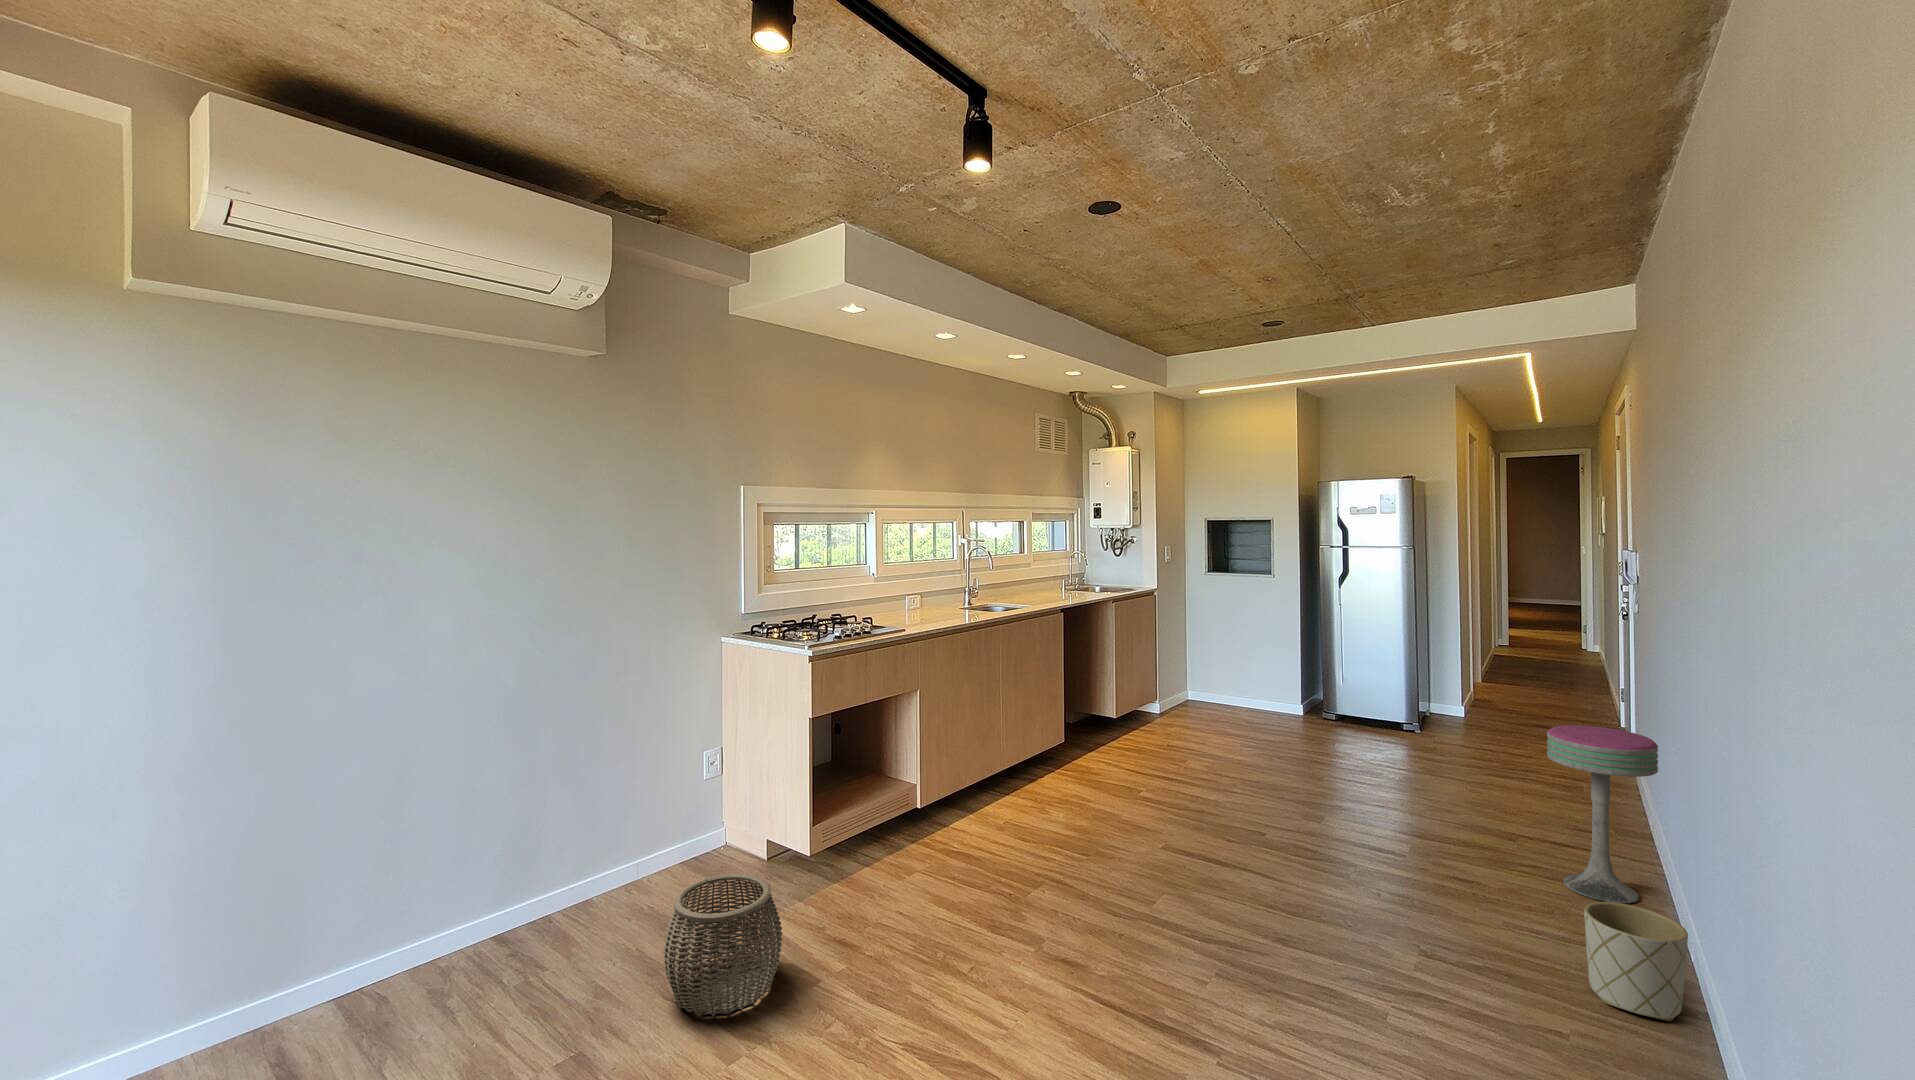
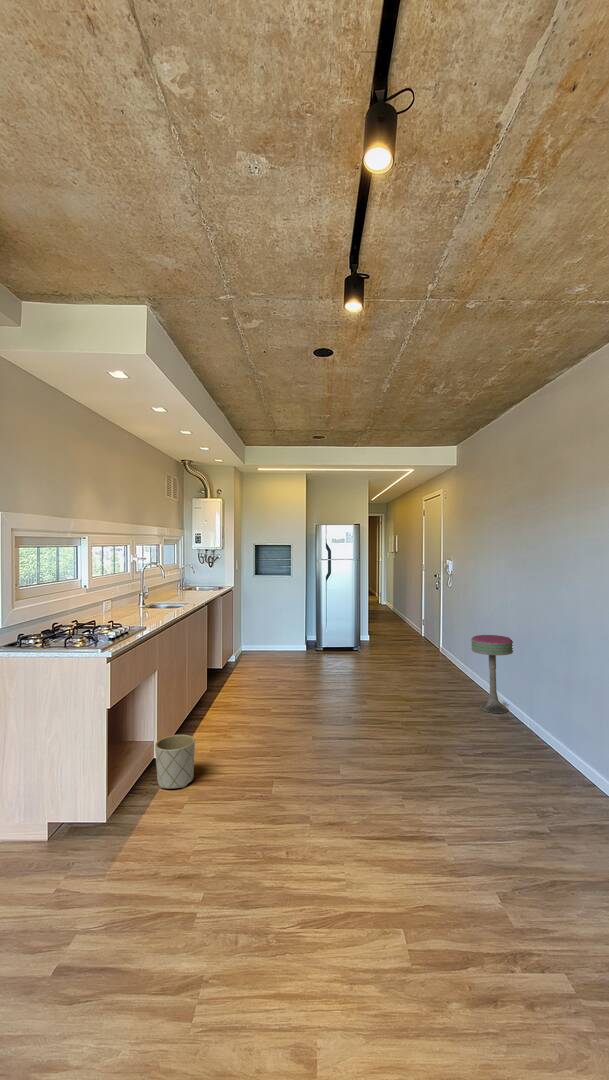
woven basket: present [663,874,783,1016] -> none [62,846,175,997]
planter: present [1584,902,1688,1021] -> present [155,734,195,789]

